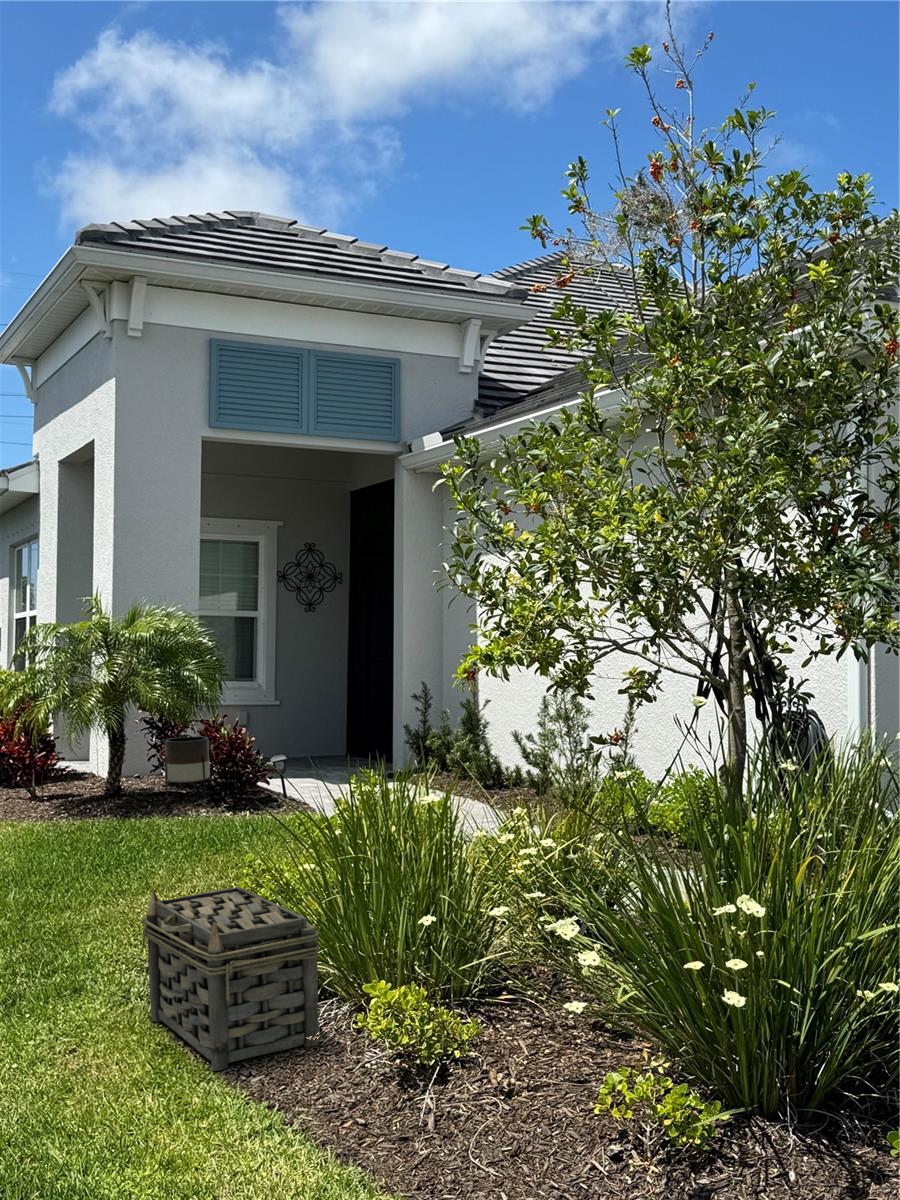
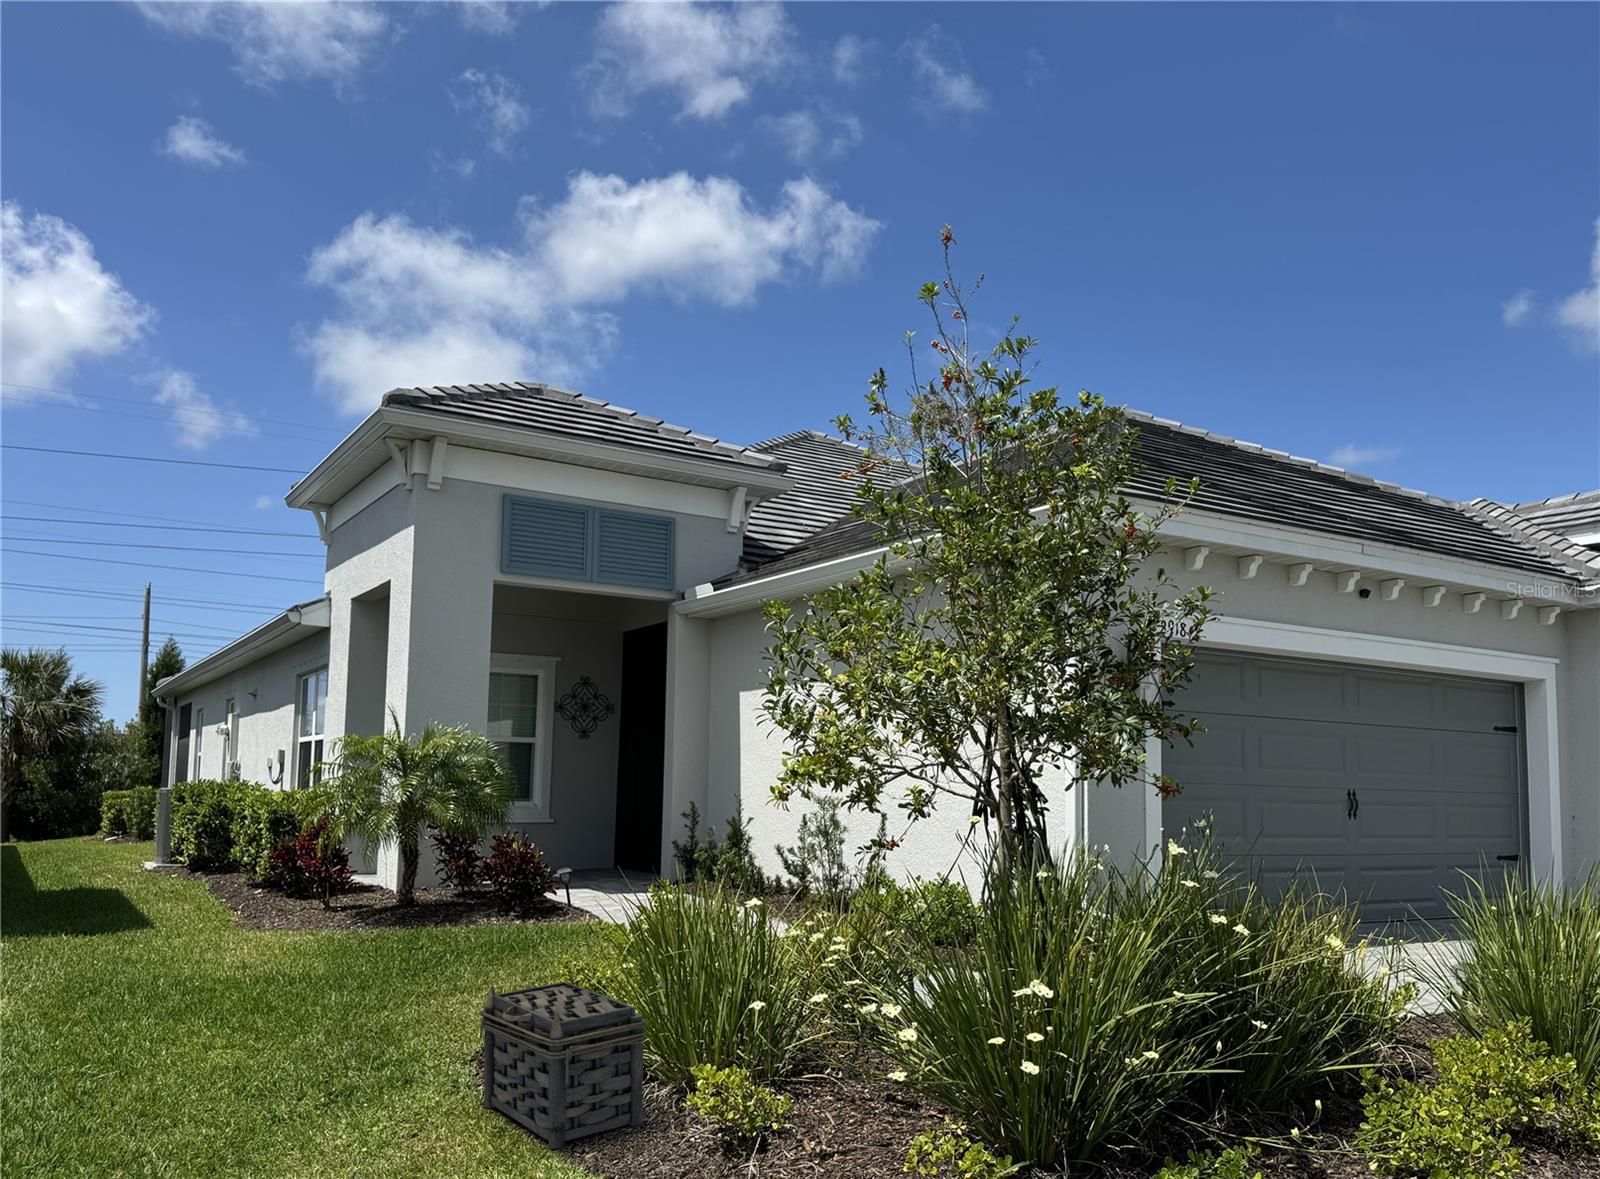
planter: present [165,736,210,799] -> none [457,851,498,909]

